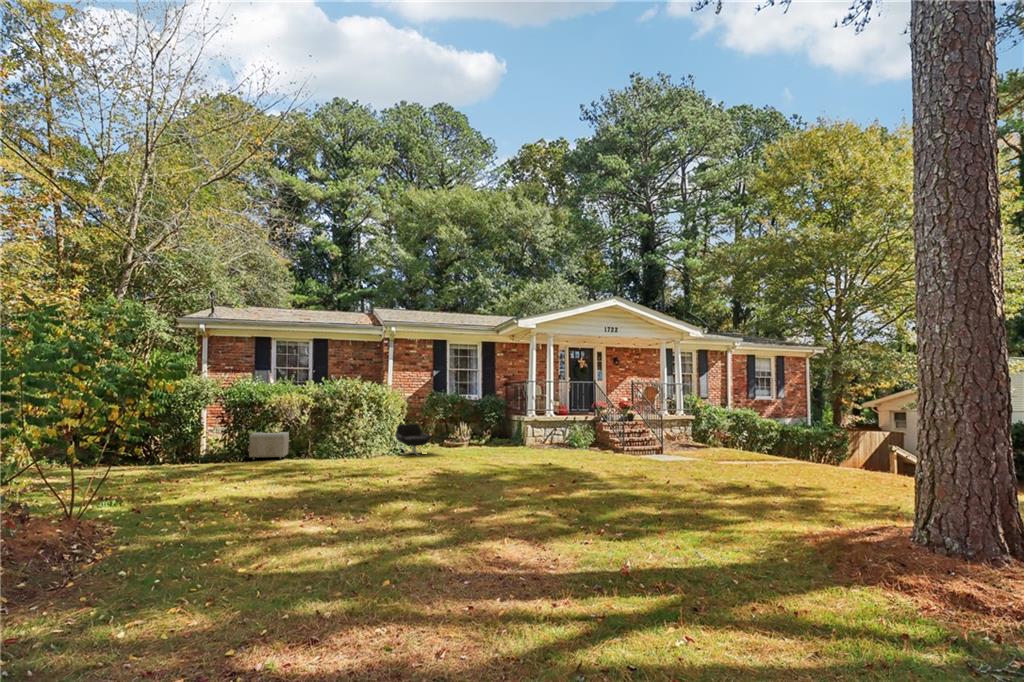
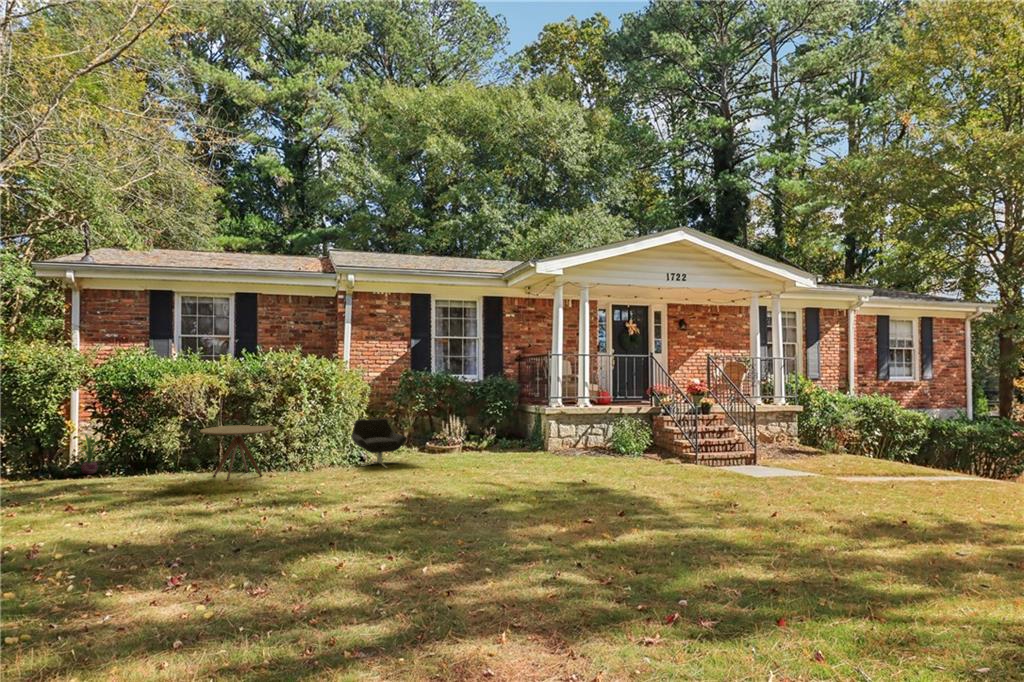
round table: none [300,428,348,463] -> present [200,425,275,481]
storage bench: present [249,432,289,459] -> none [125,432,188,474]
decorative plant: none [210,433,240,460] -> present [79,435,98,474]

